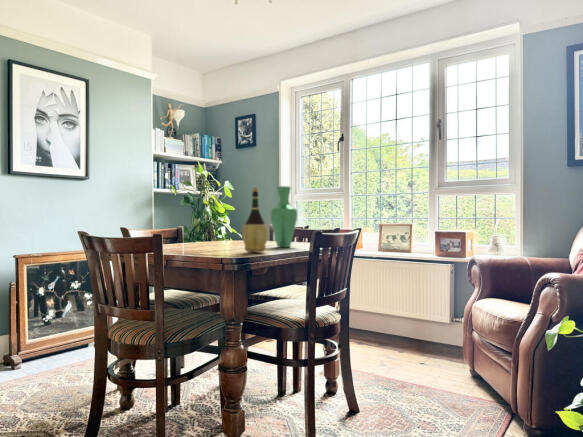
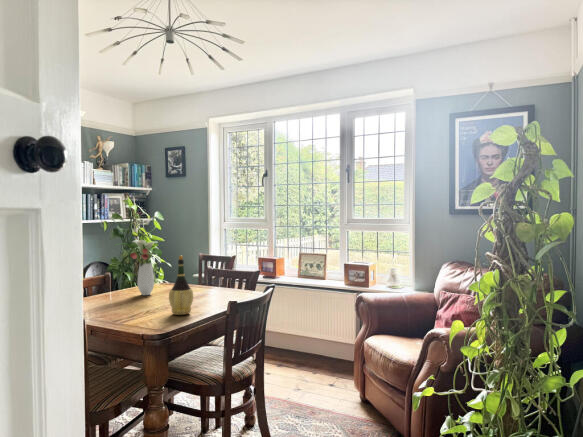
vase: present [270,186,297,247] -> none [197,240,222,295]
flower arrangement: none [185,188,234,246] -> present [123,240,162,295]

